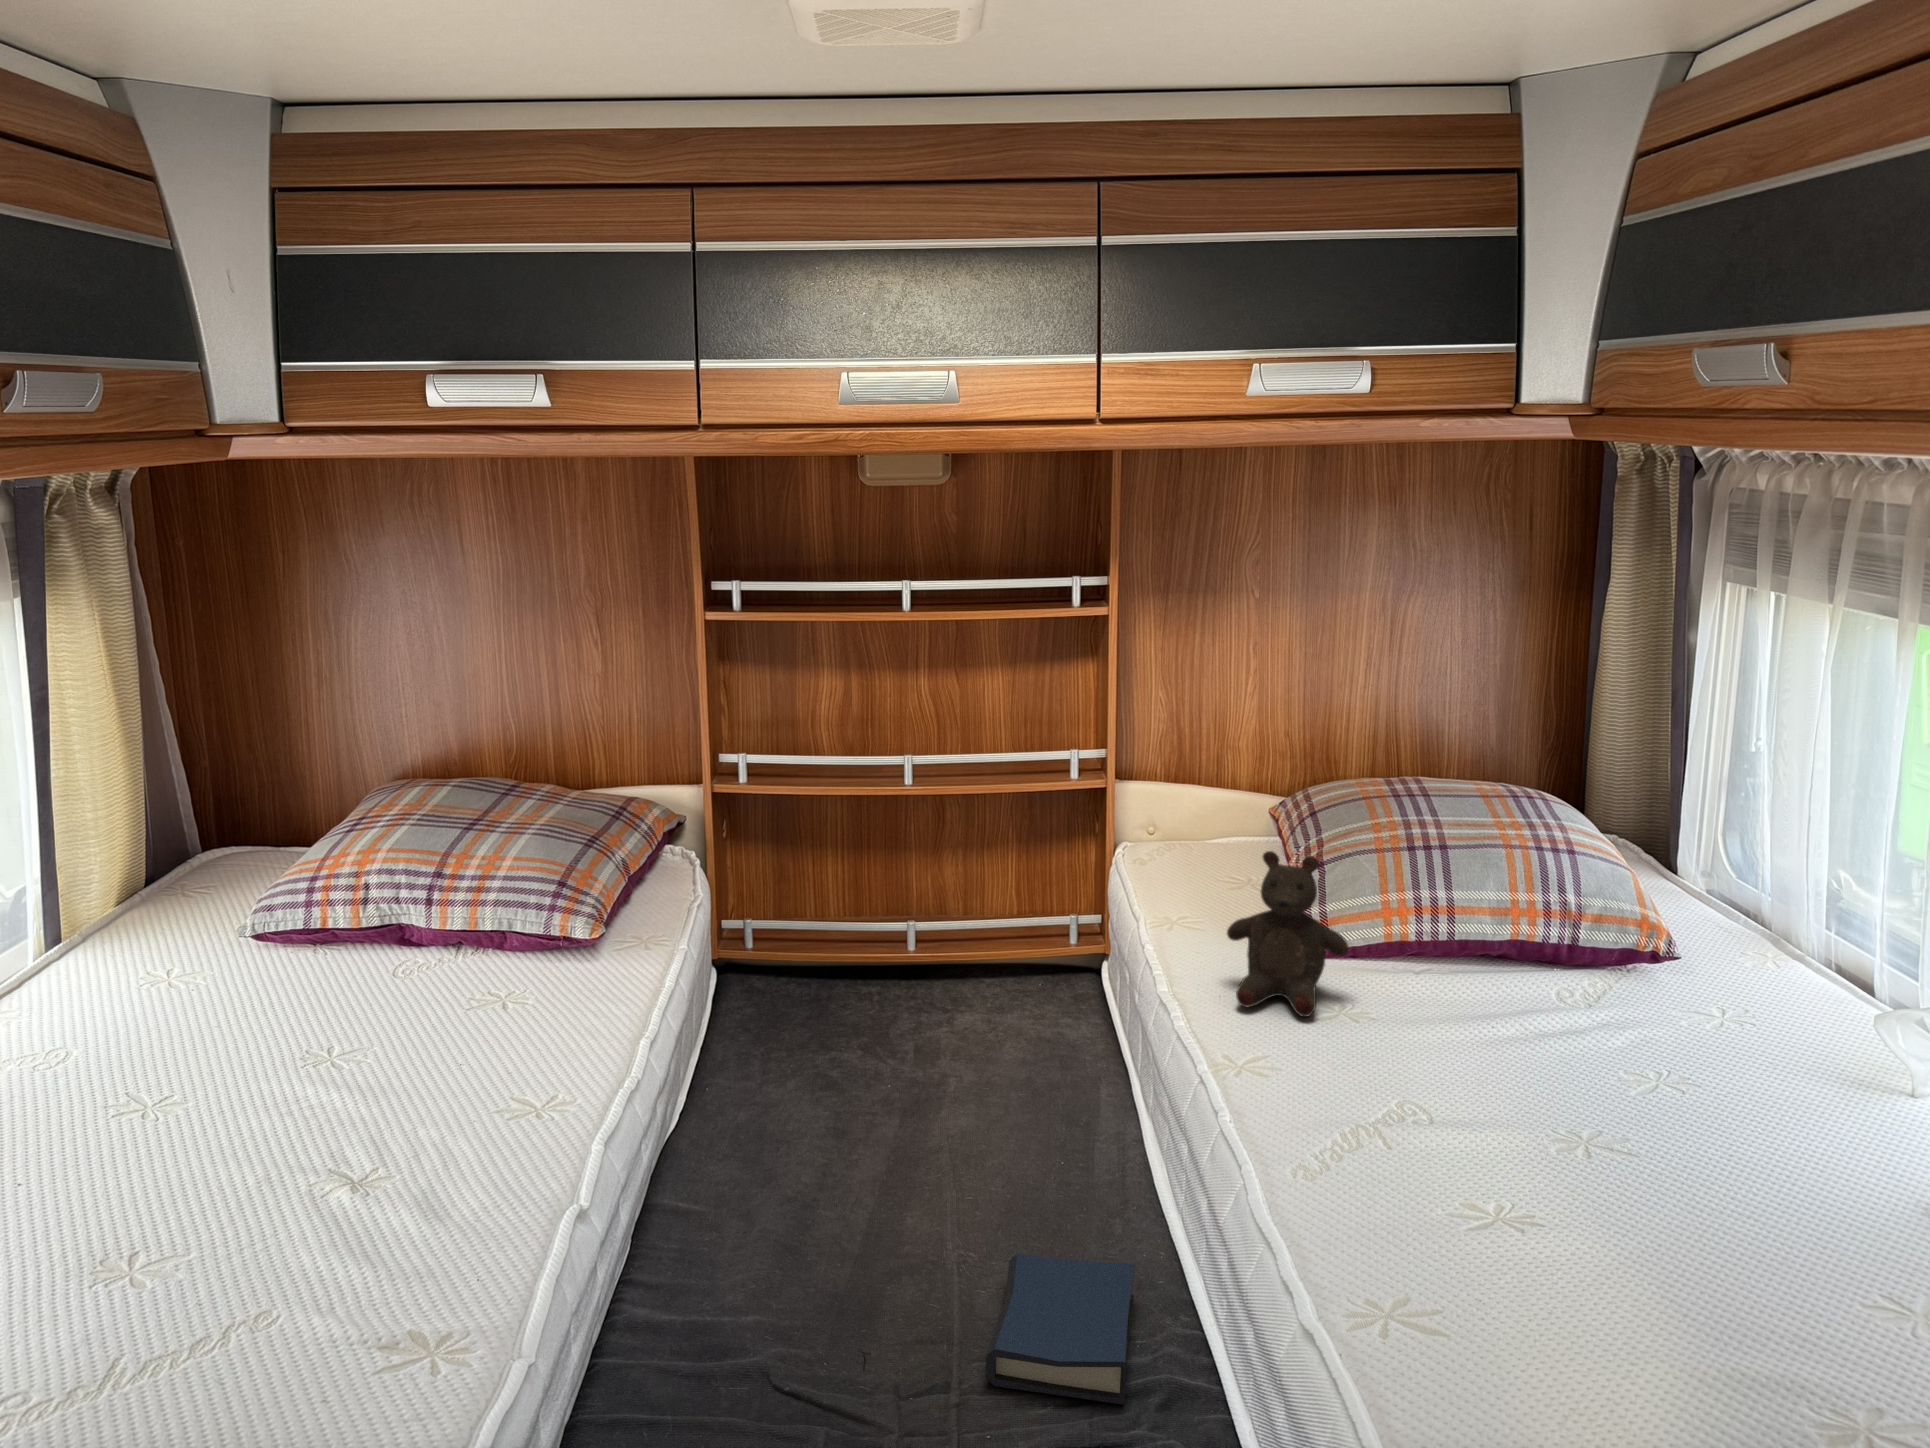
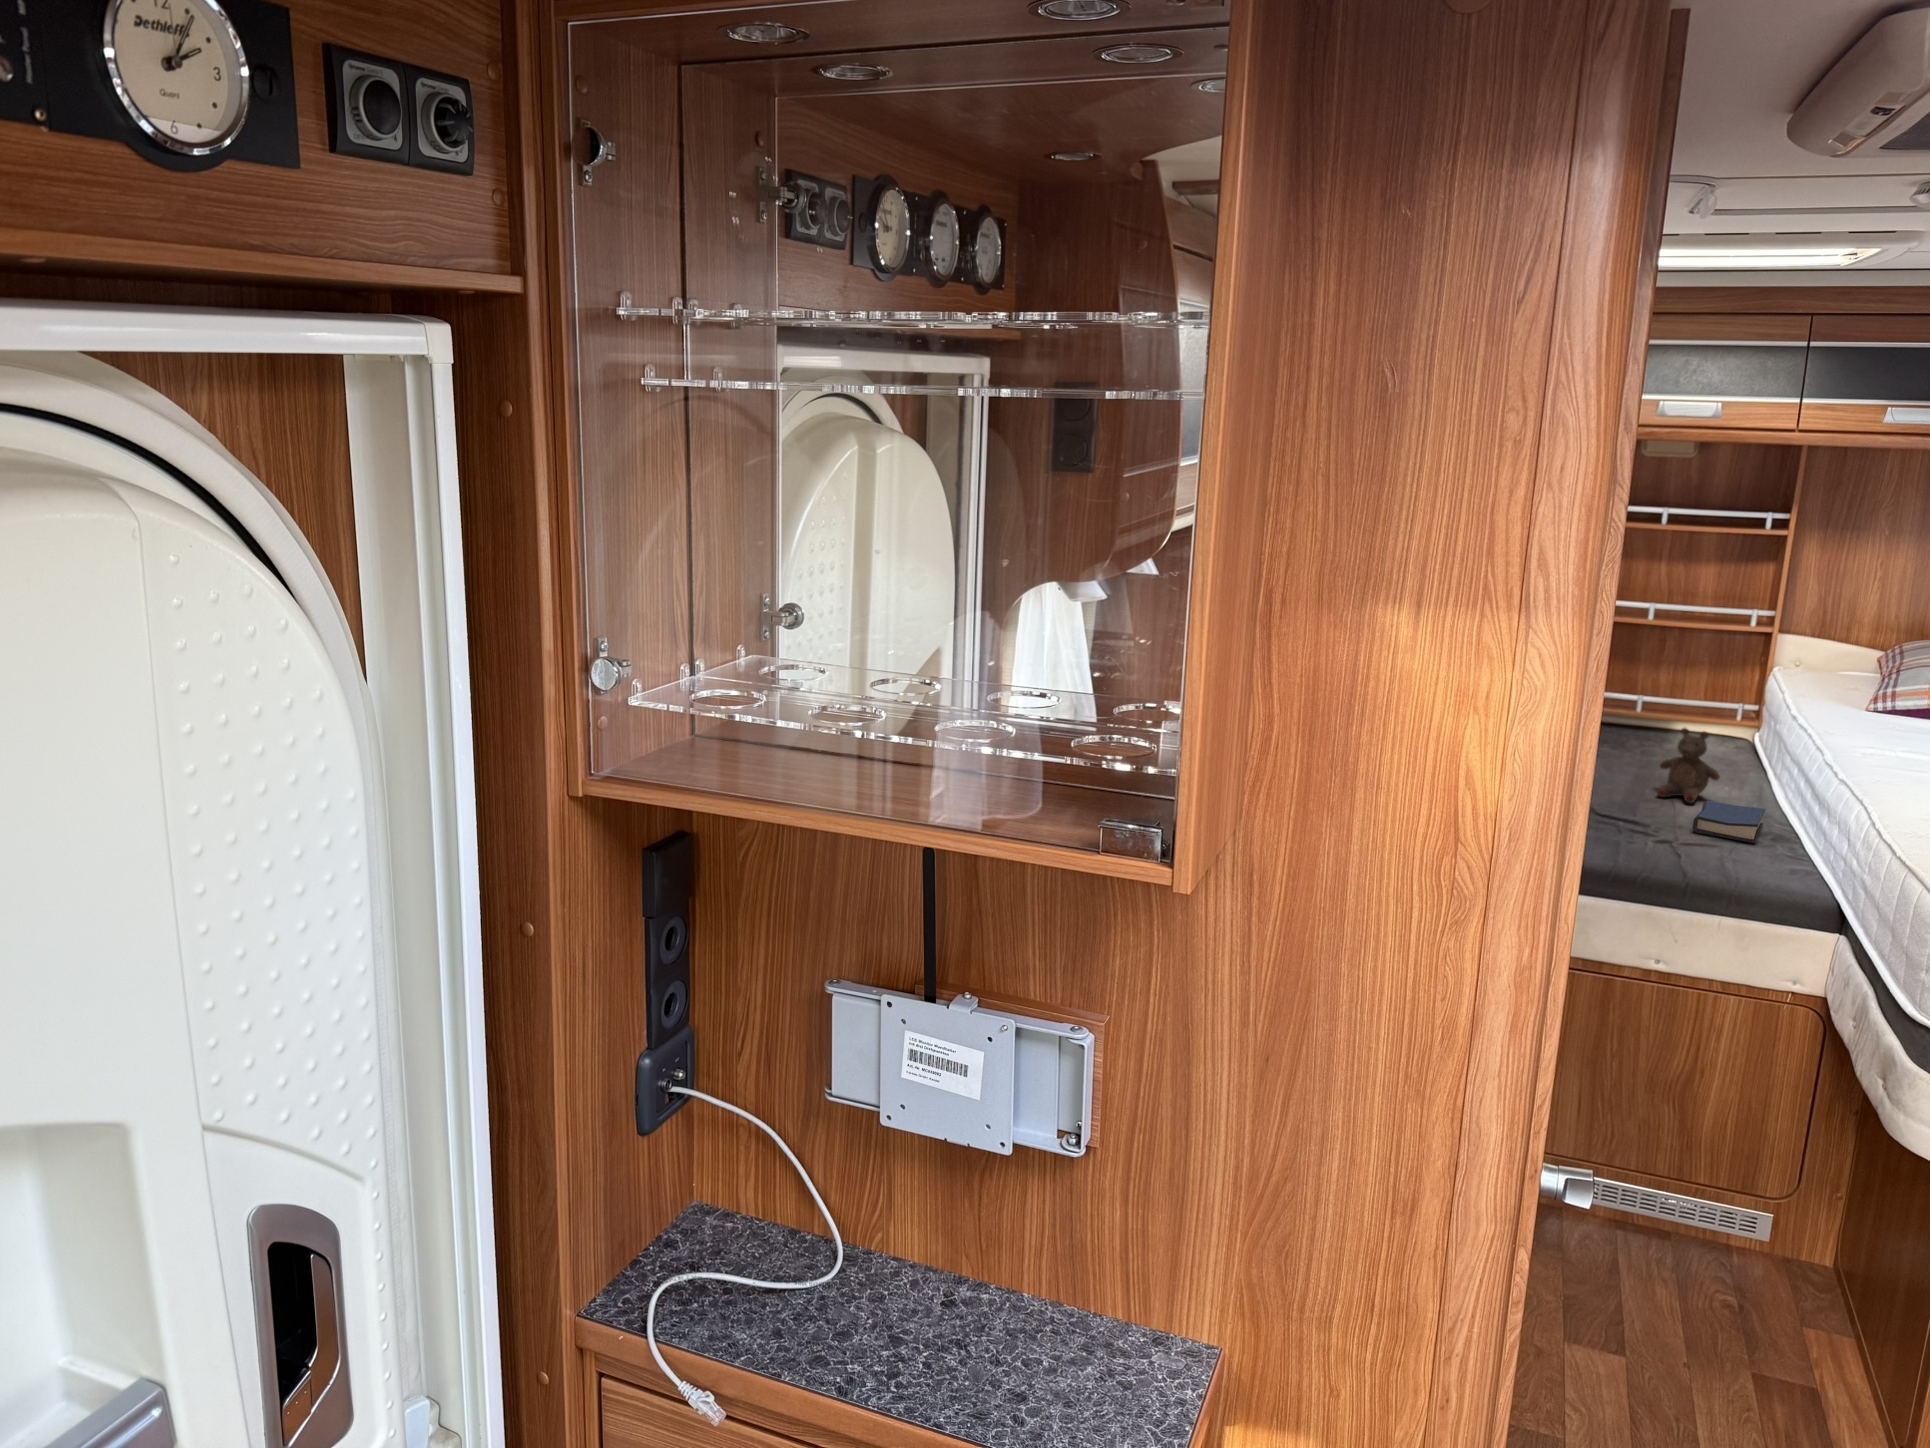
stuffed bear: present [1227,851,1349,1017] -> present [1657,728,1720,803]

